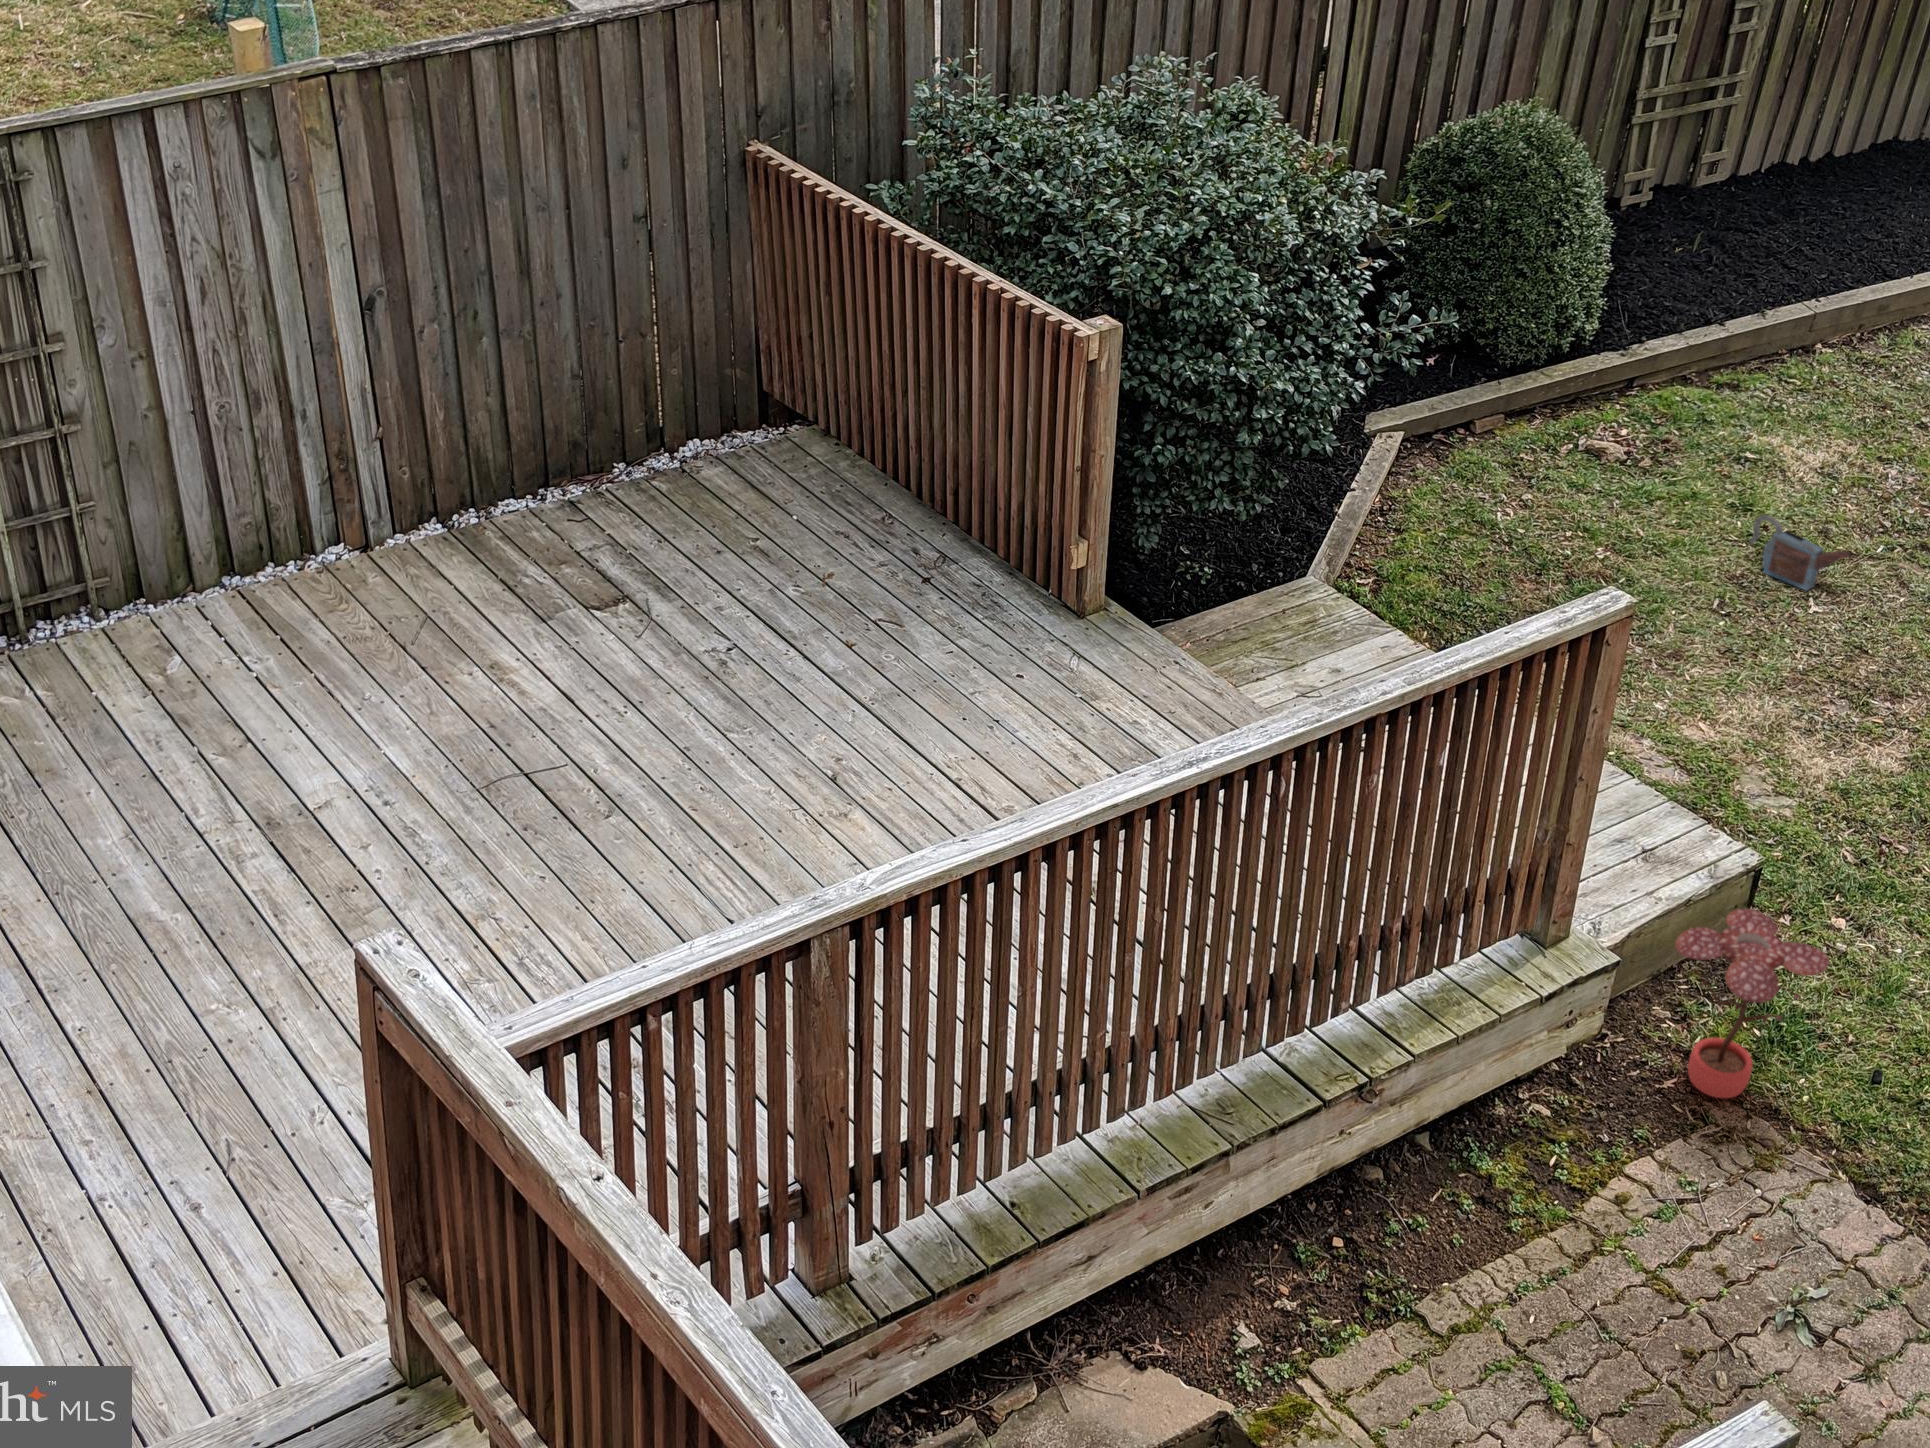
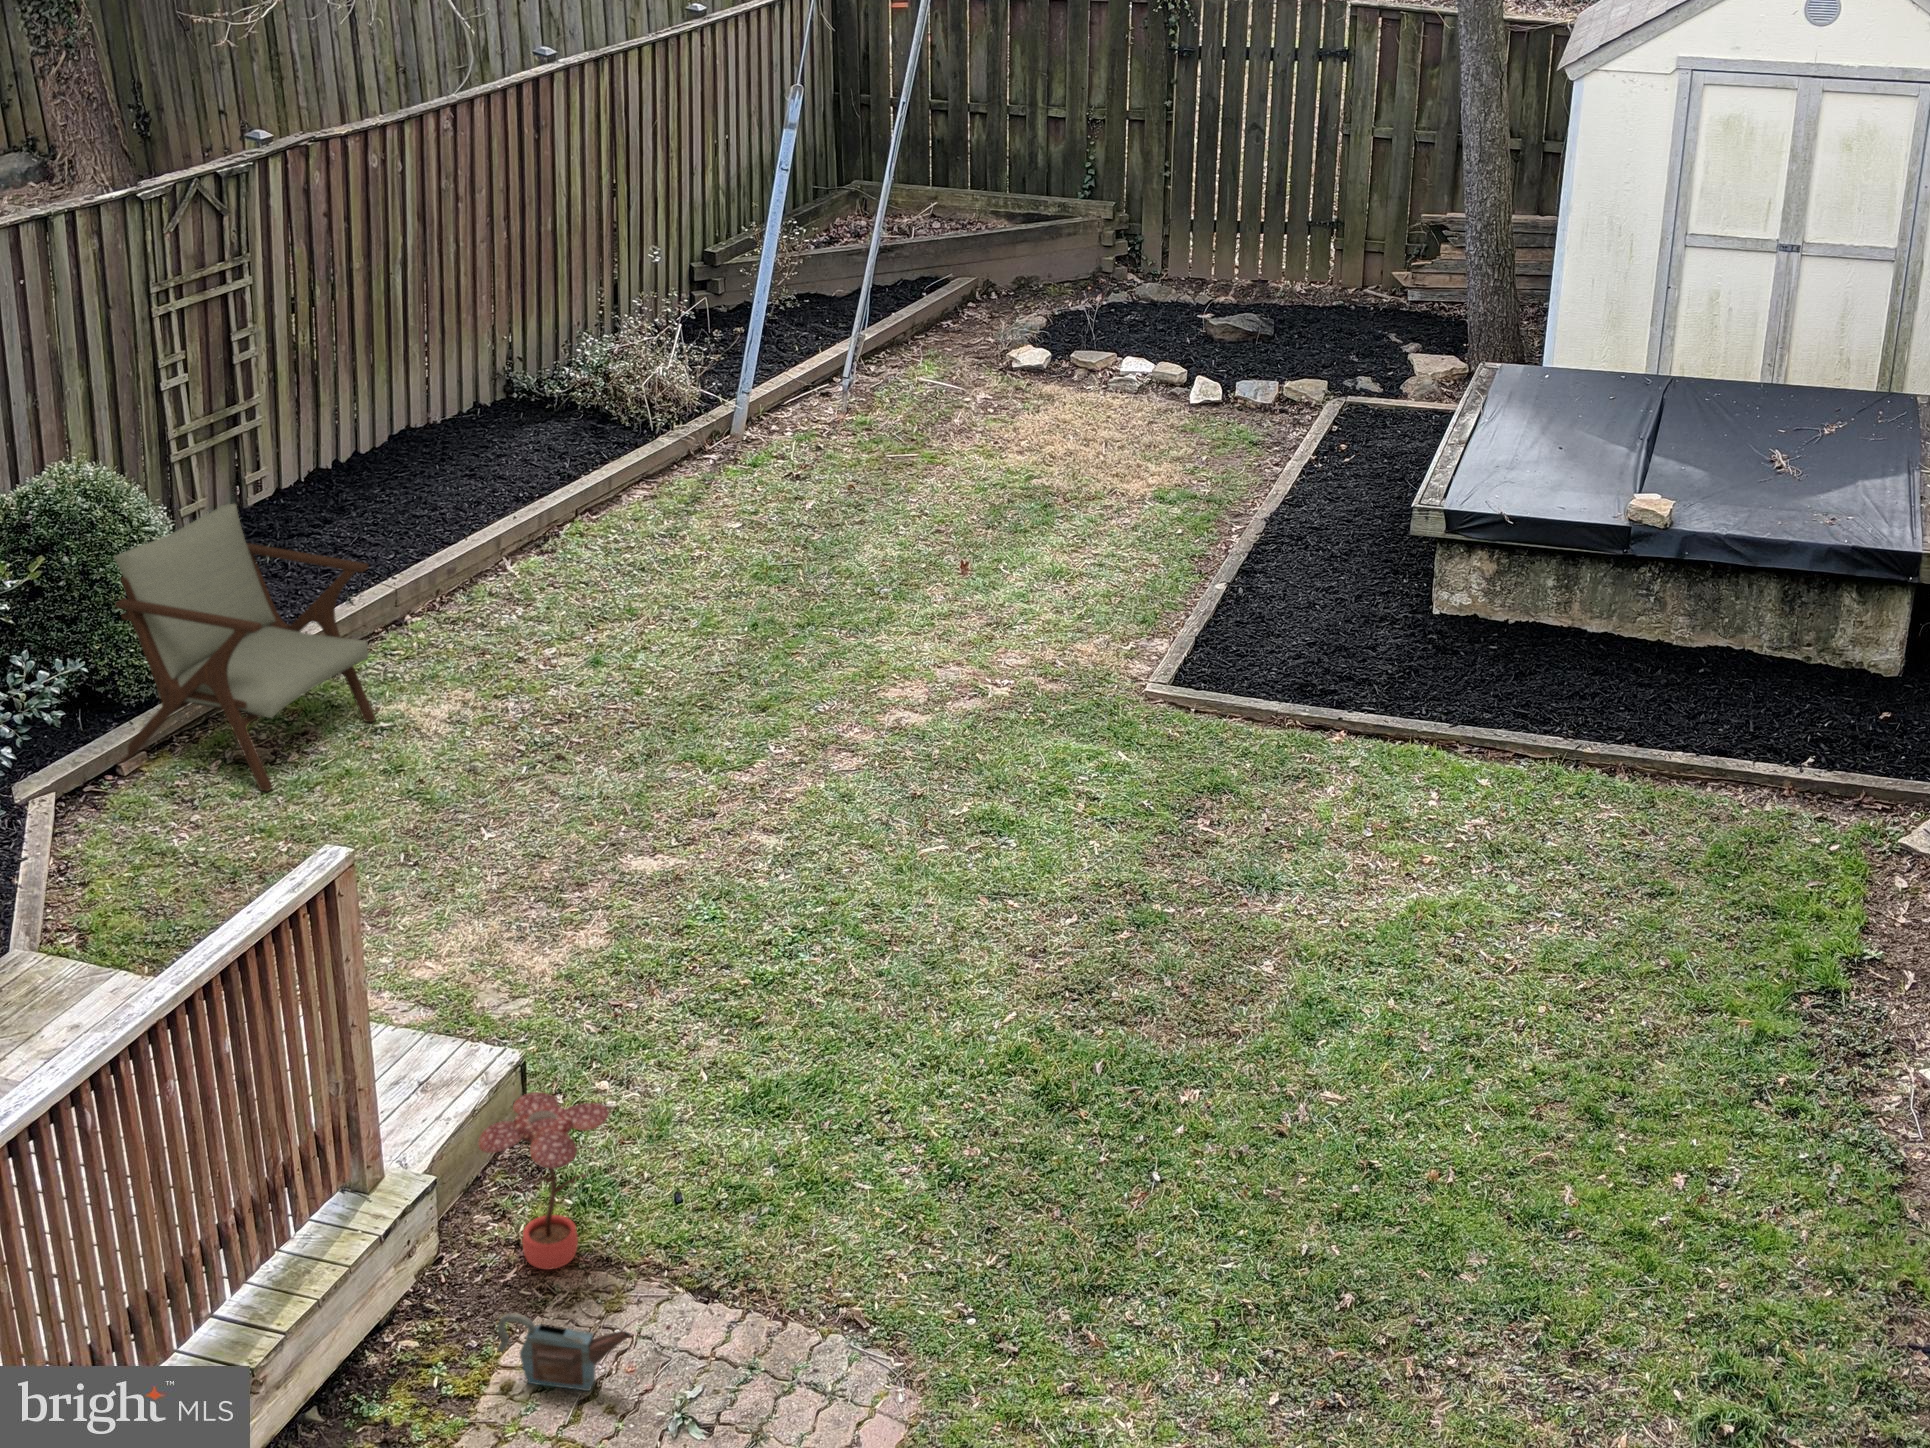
lounge chair: none [1472,182,1789,492] -> present [114,504,376,791]
watering can: present [1749,515,1852,591] -> present [497,1313,631,1391]

